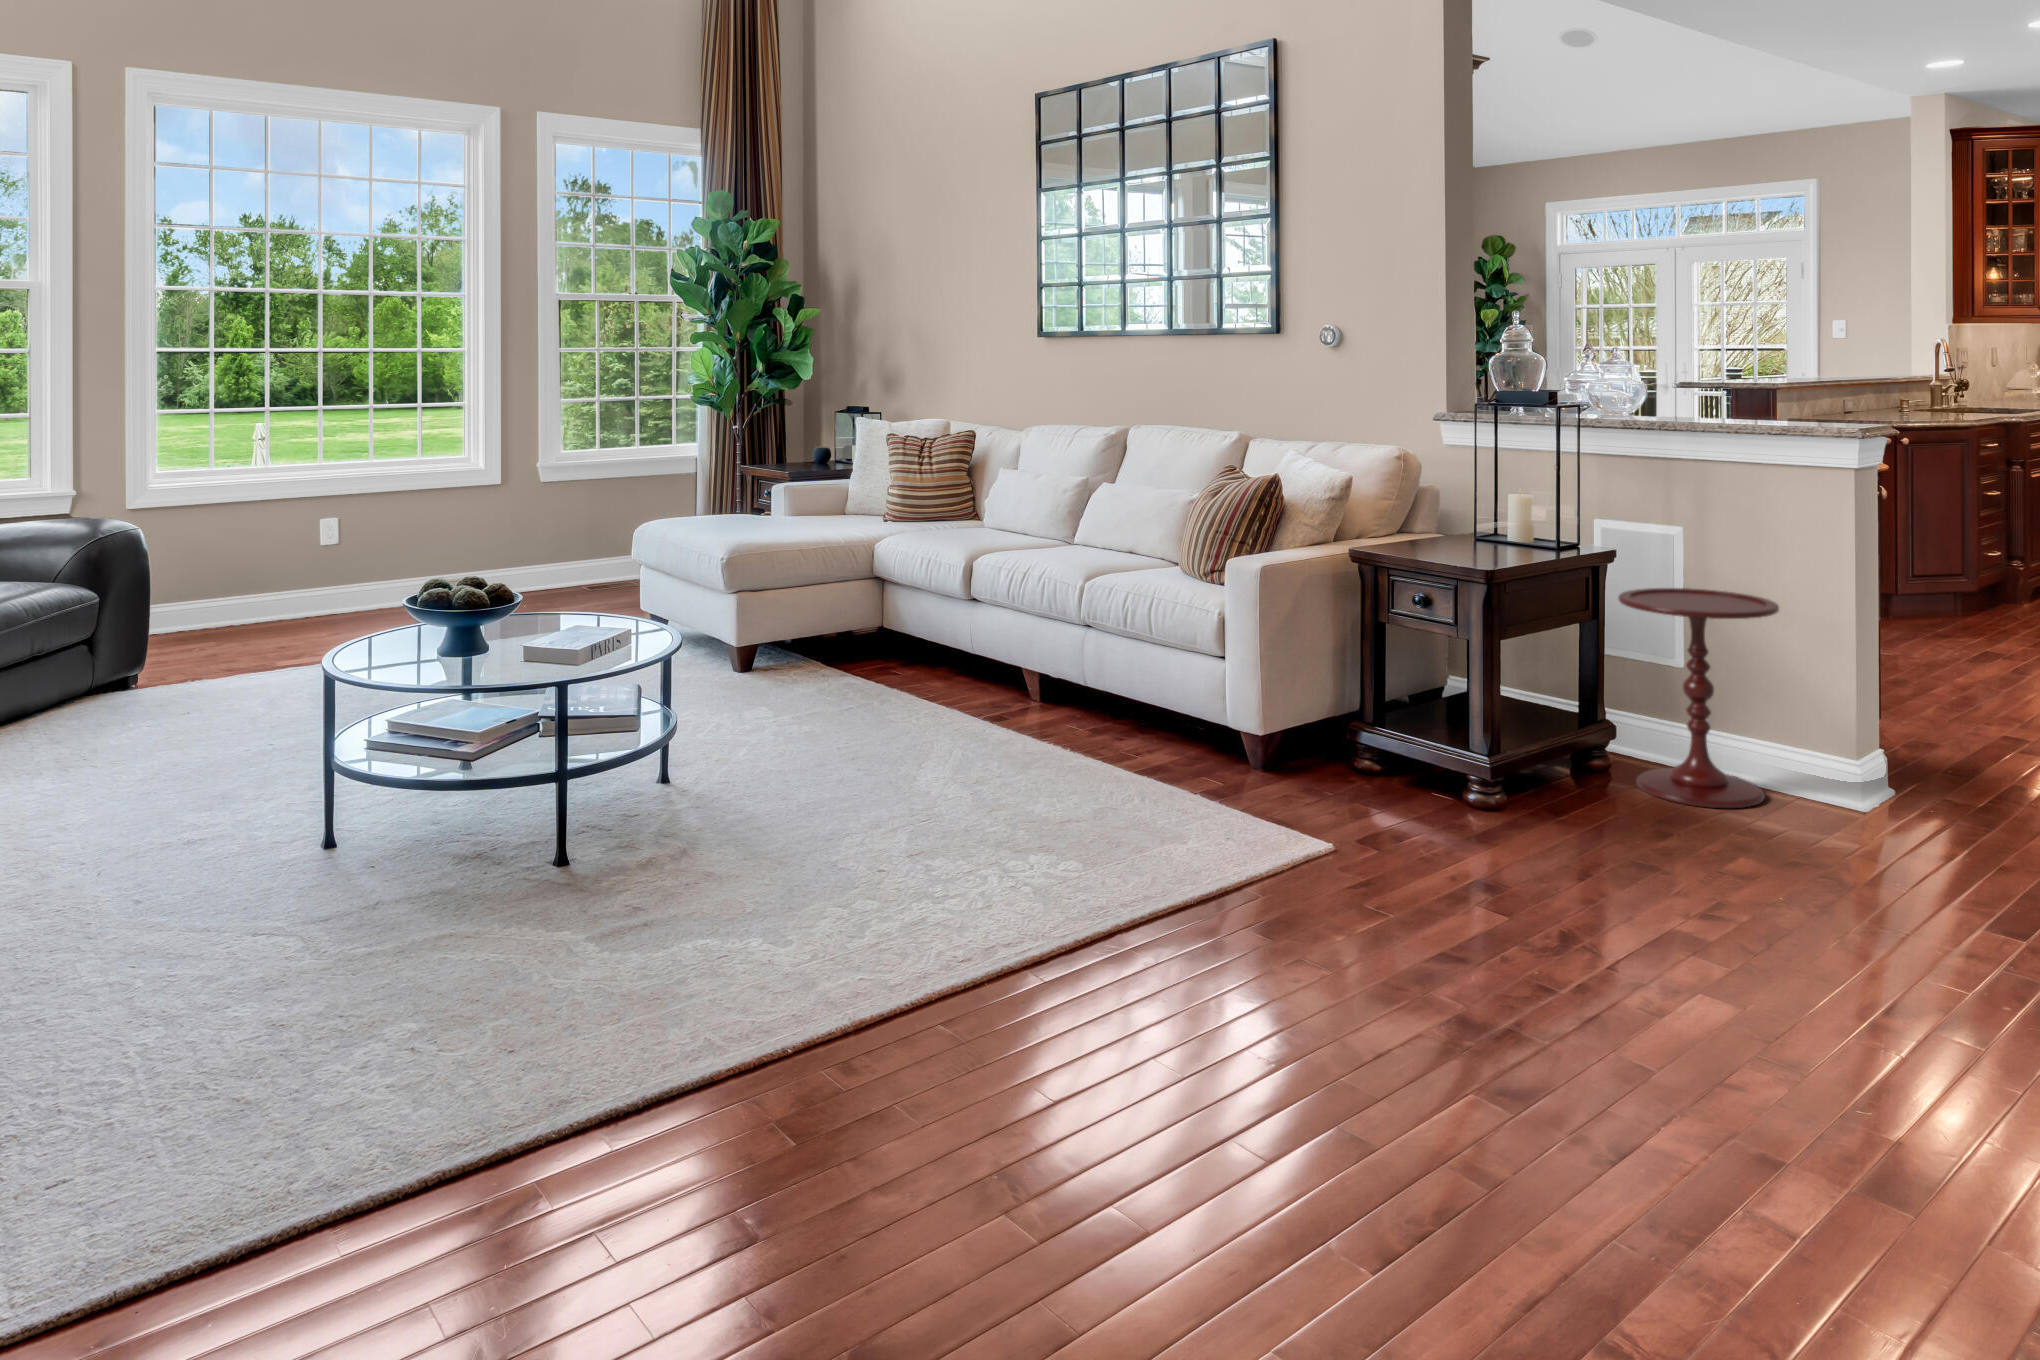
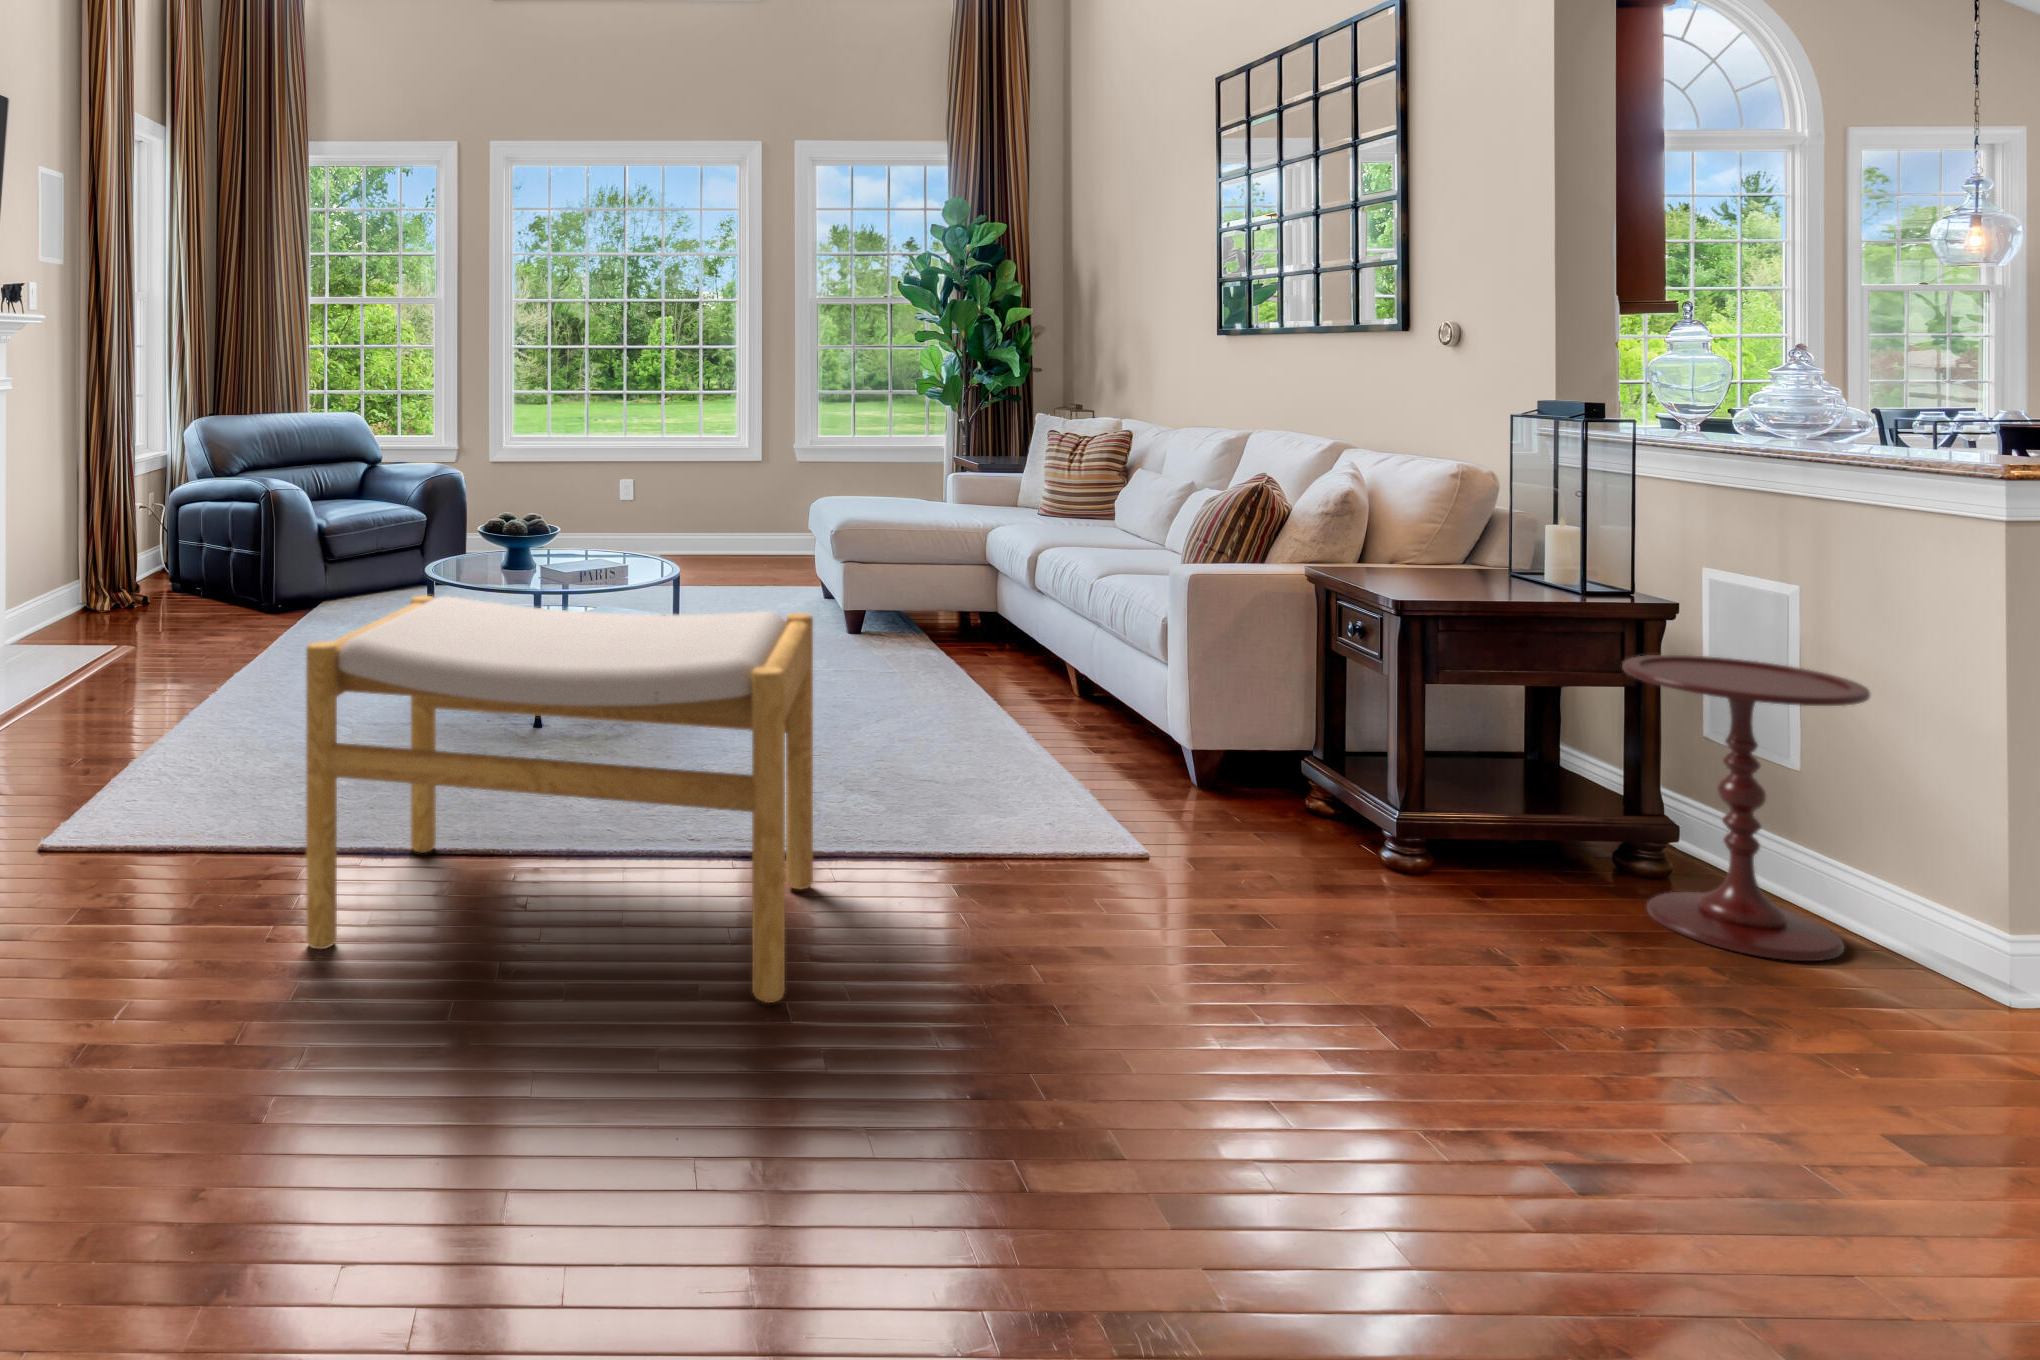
footstool: none [719,659,1376,1249] -> present [306,596,813,1003]

